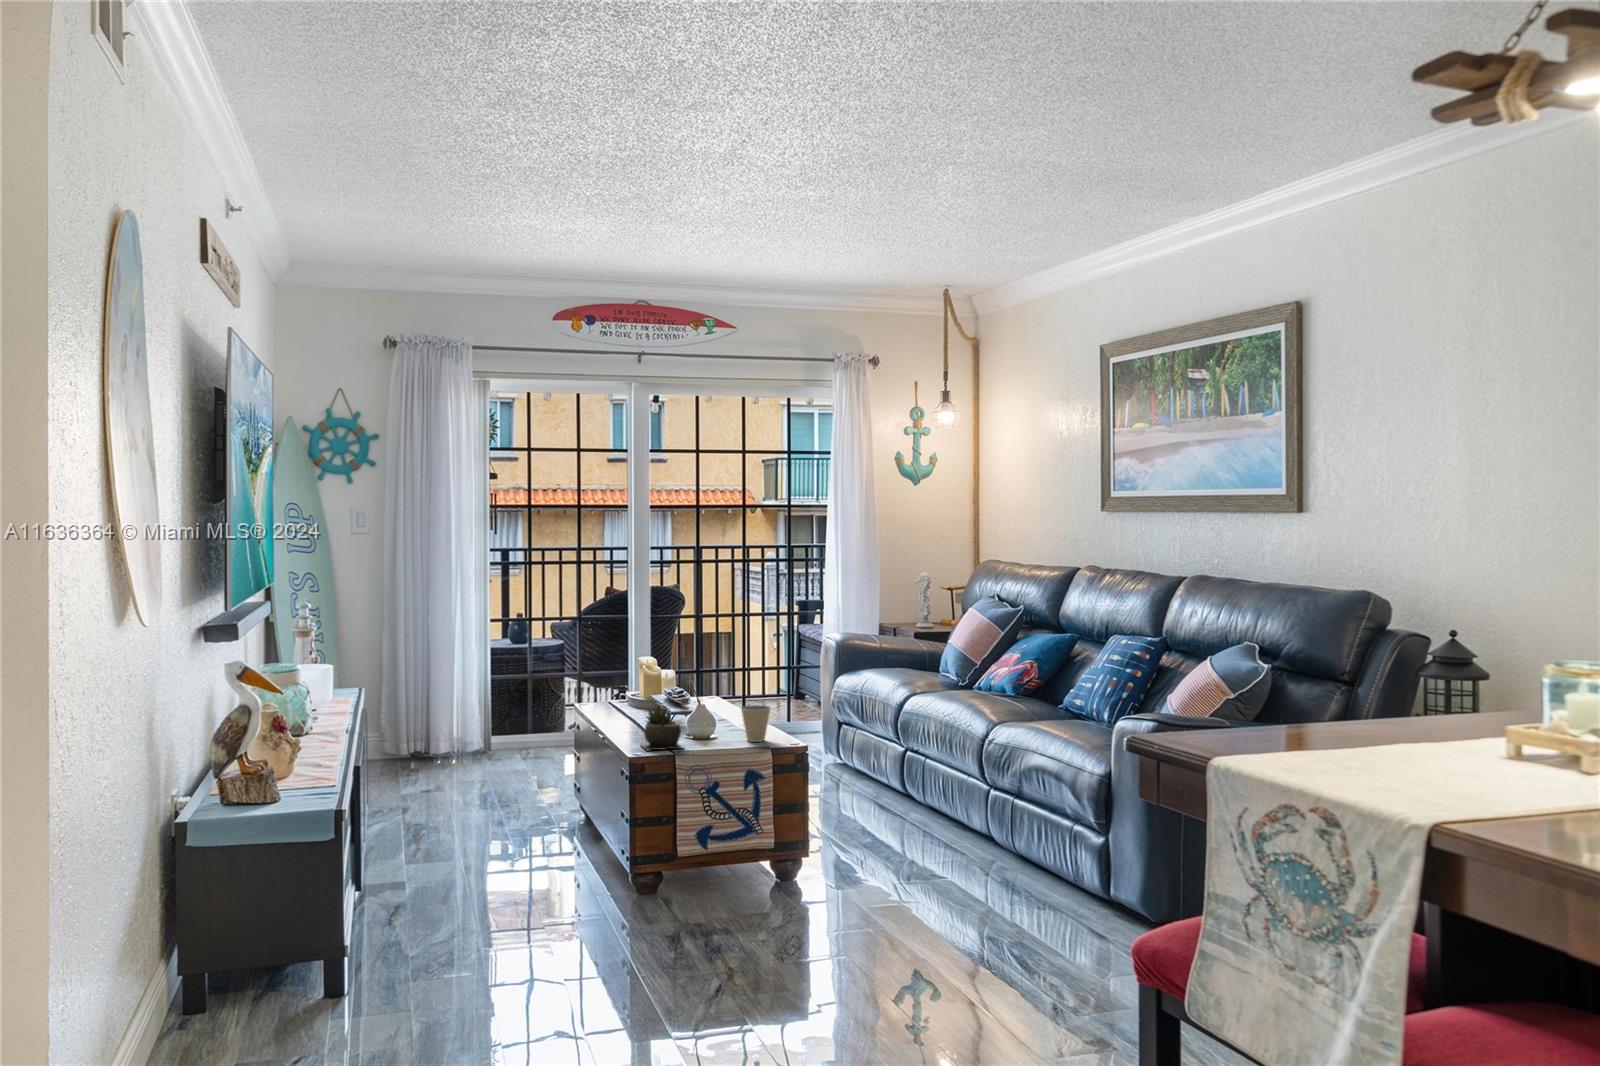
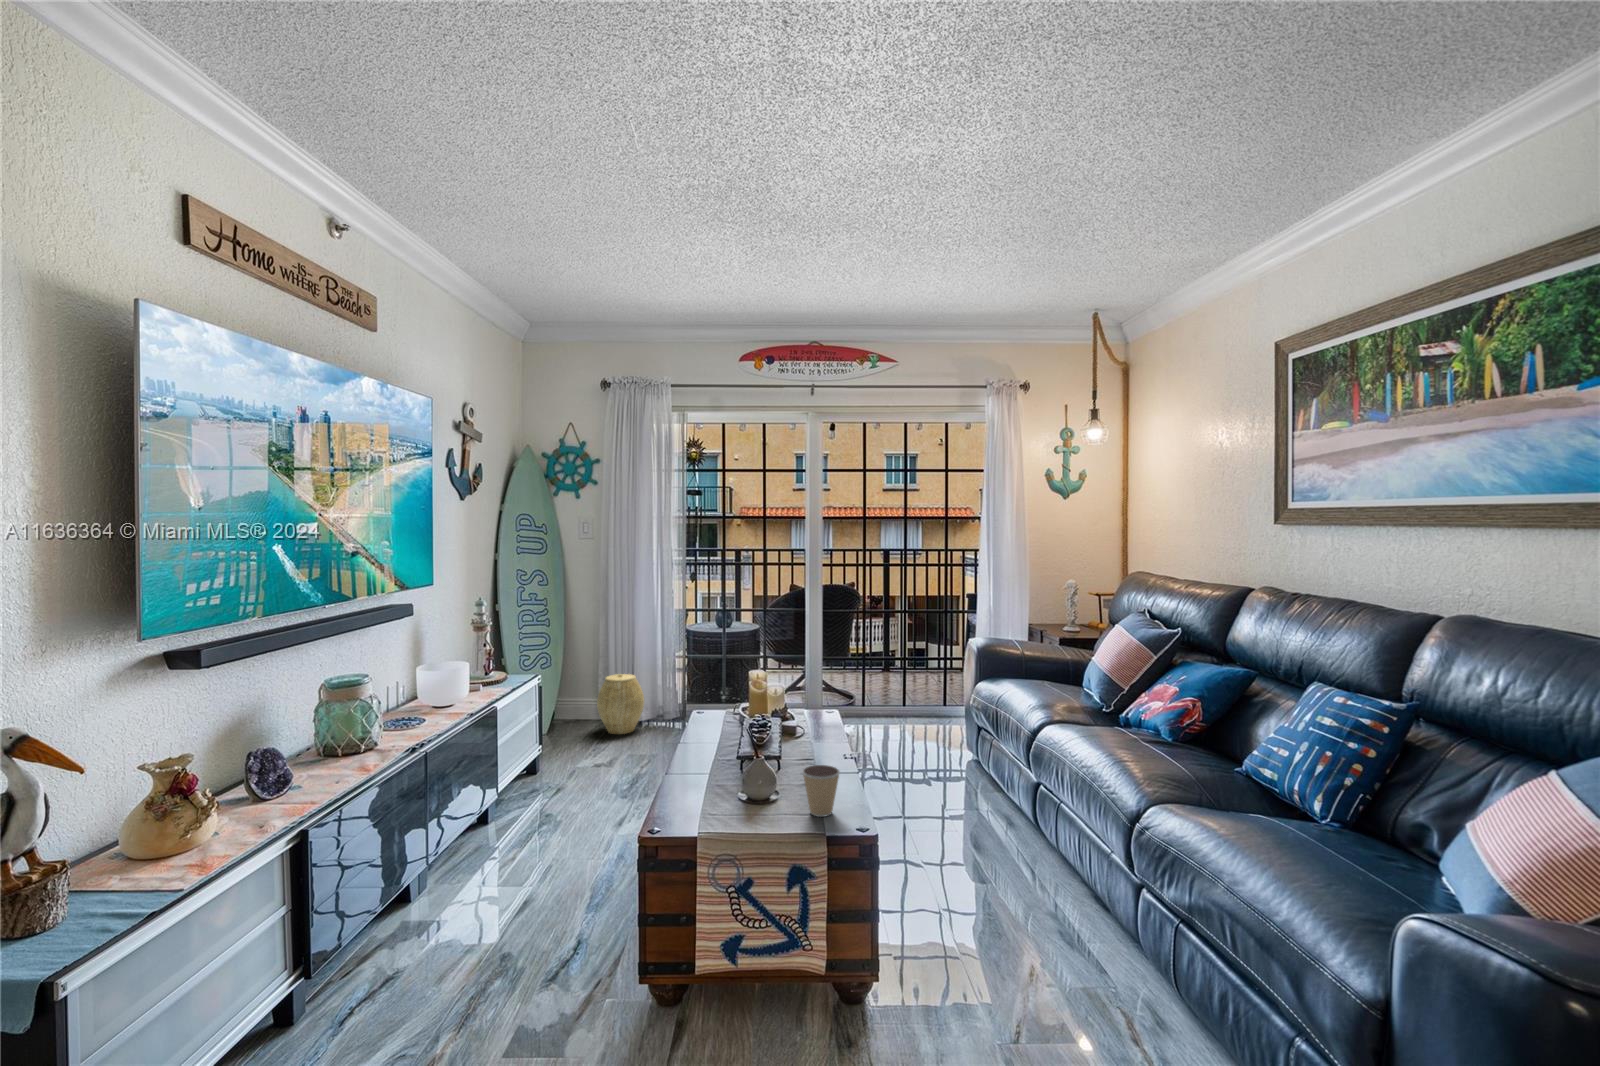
woven basket: none [392,693,449,764] -> present [597,674,644,734]
succulent plant: present [641,706,683,750] -> none [674,761,726,823]

